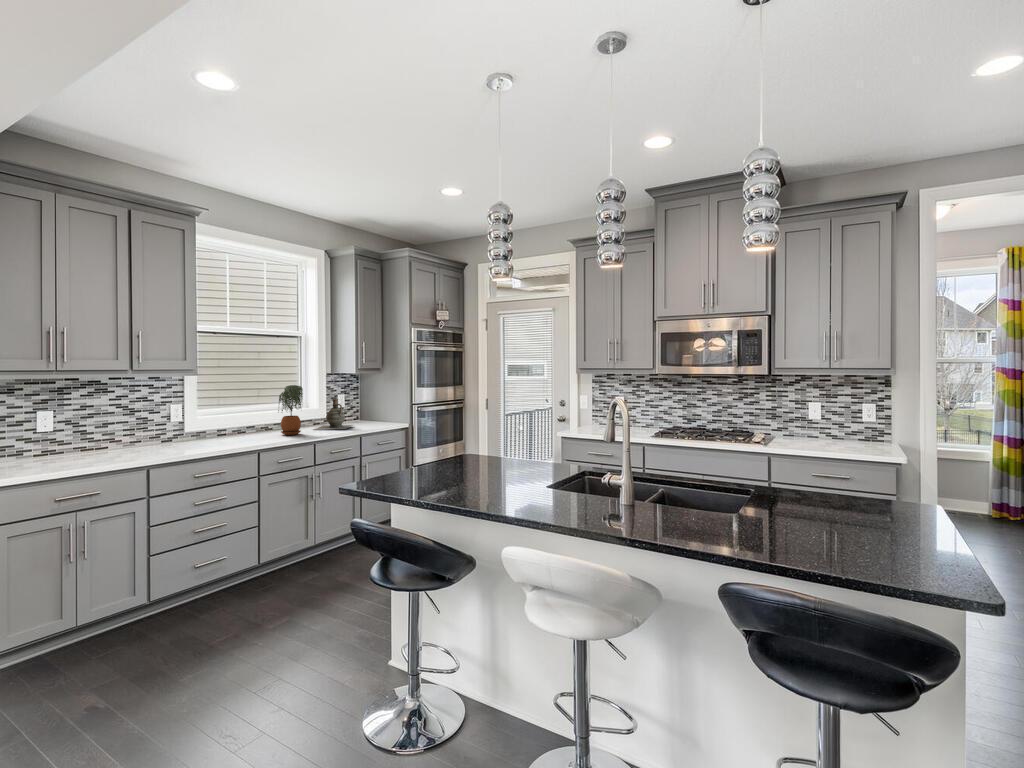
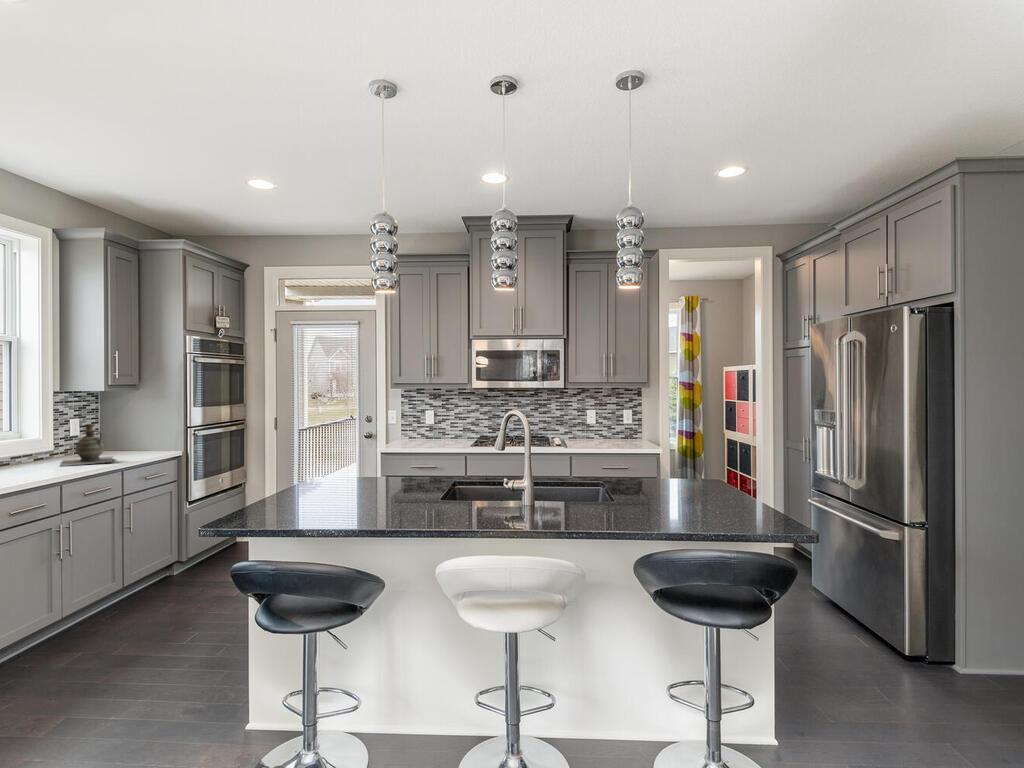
potted plant: present [278,385,303,435] -> none [21,407,61,474]

